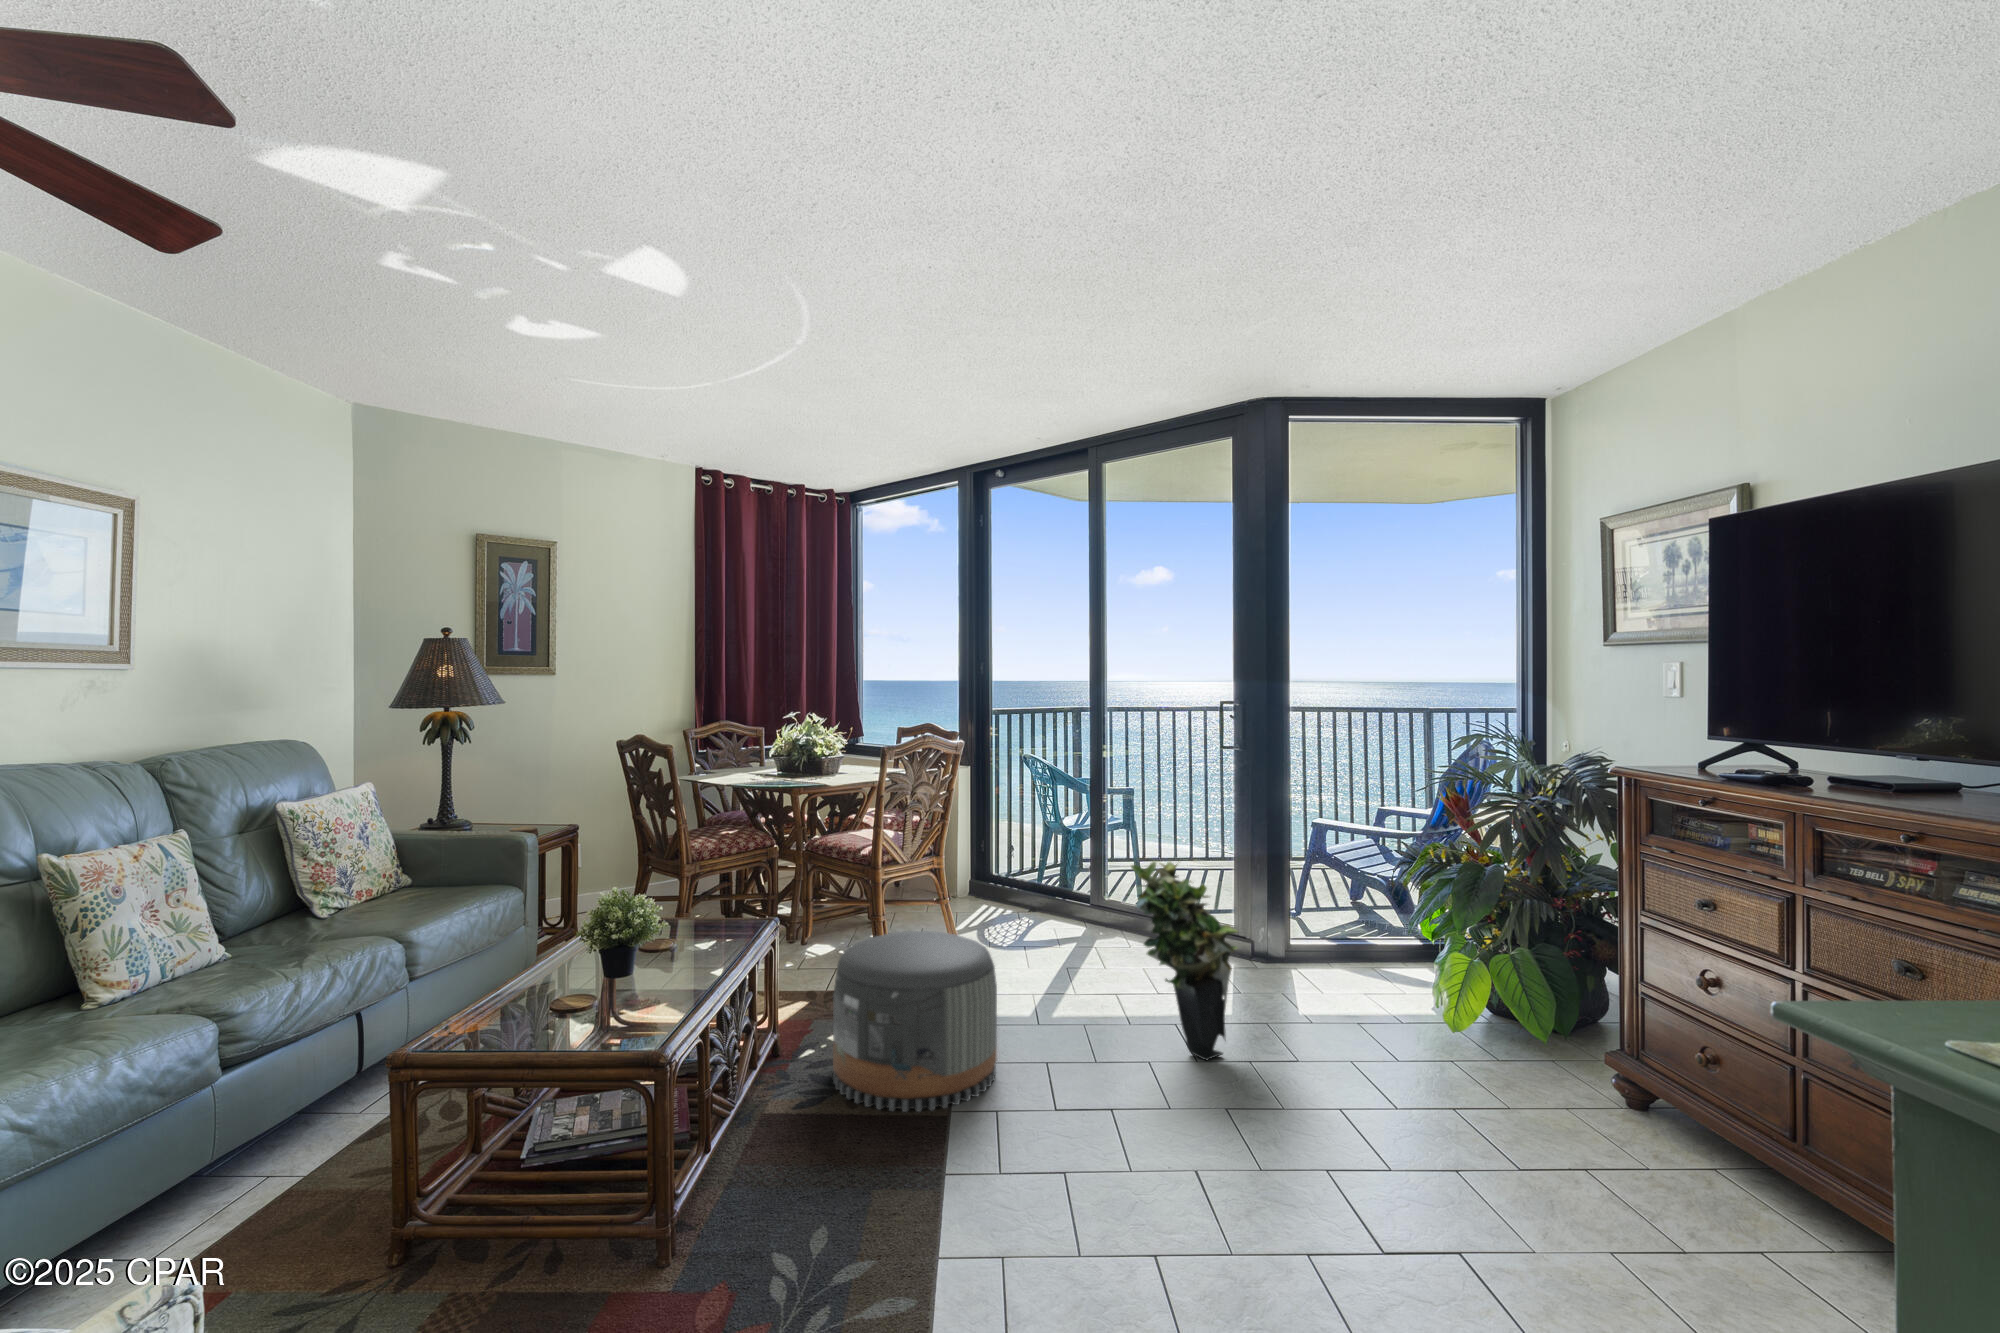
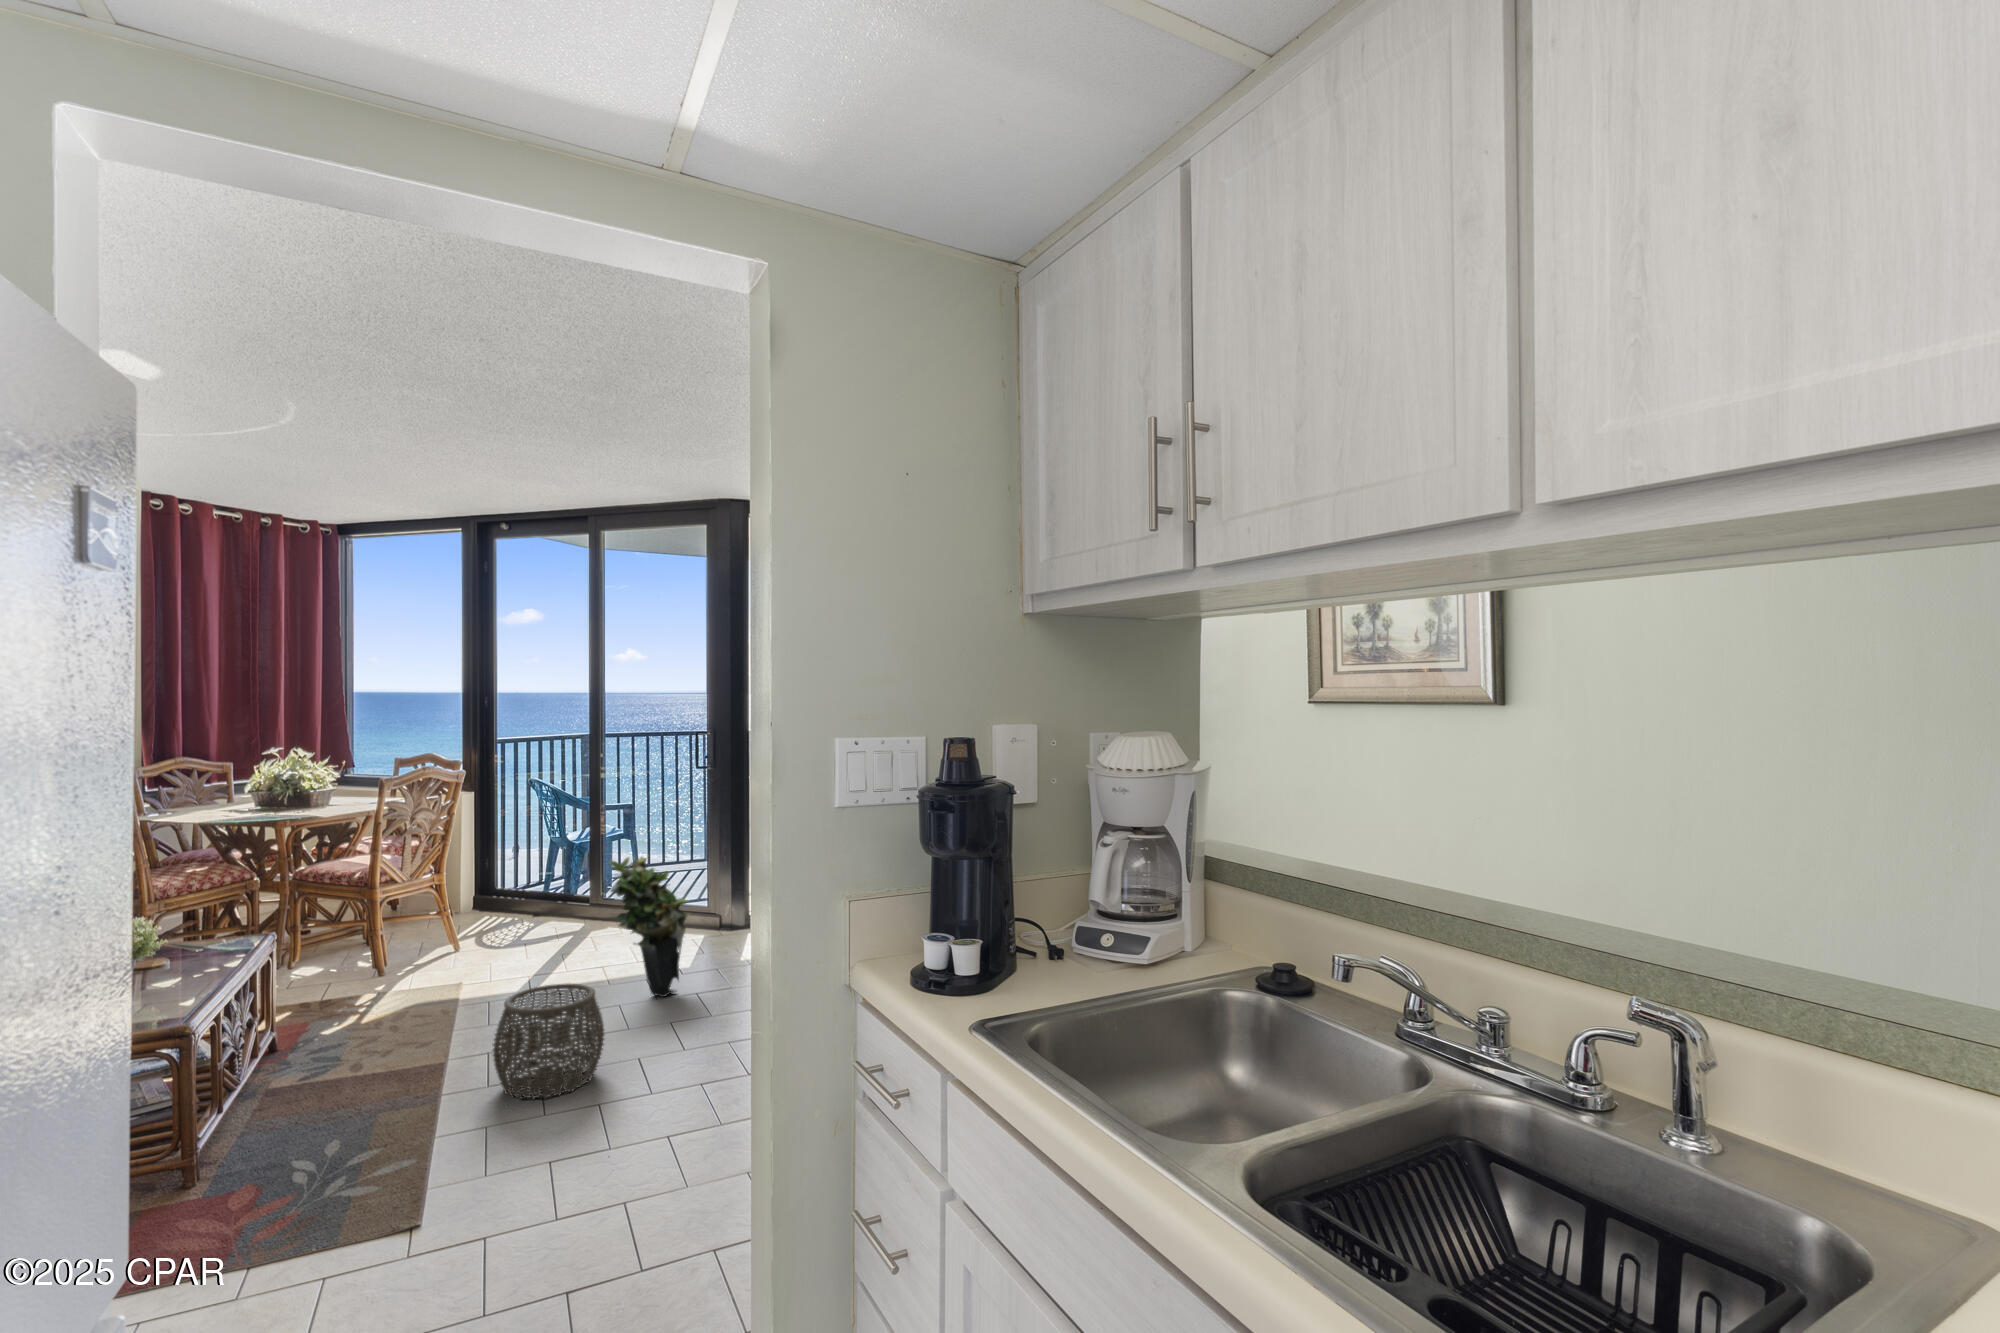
pouf: present [833,931,997,1112] -> none [335,929,490,1069]
woven basket: none [1007,1044,1157,1227] -> present [493,983,604,1099]

